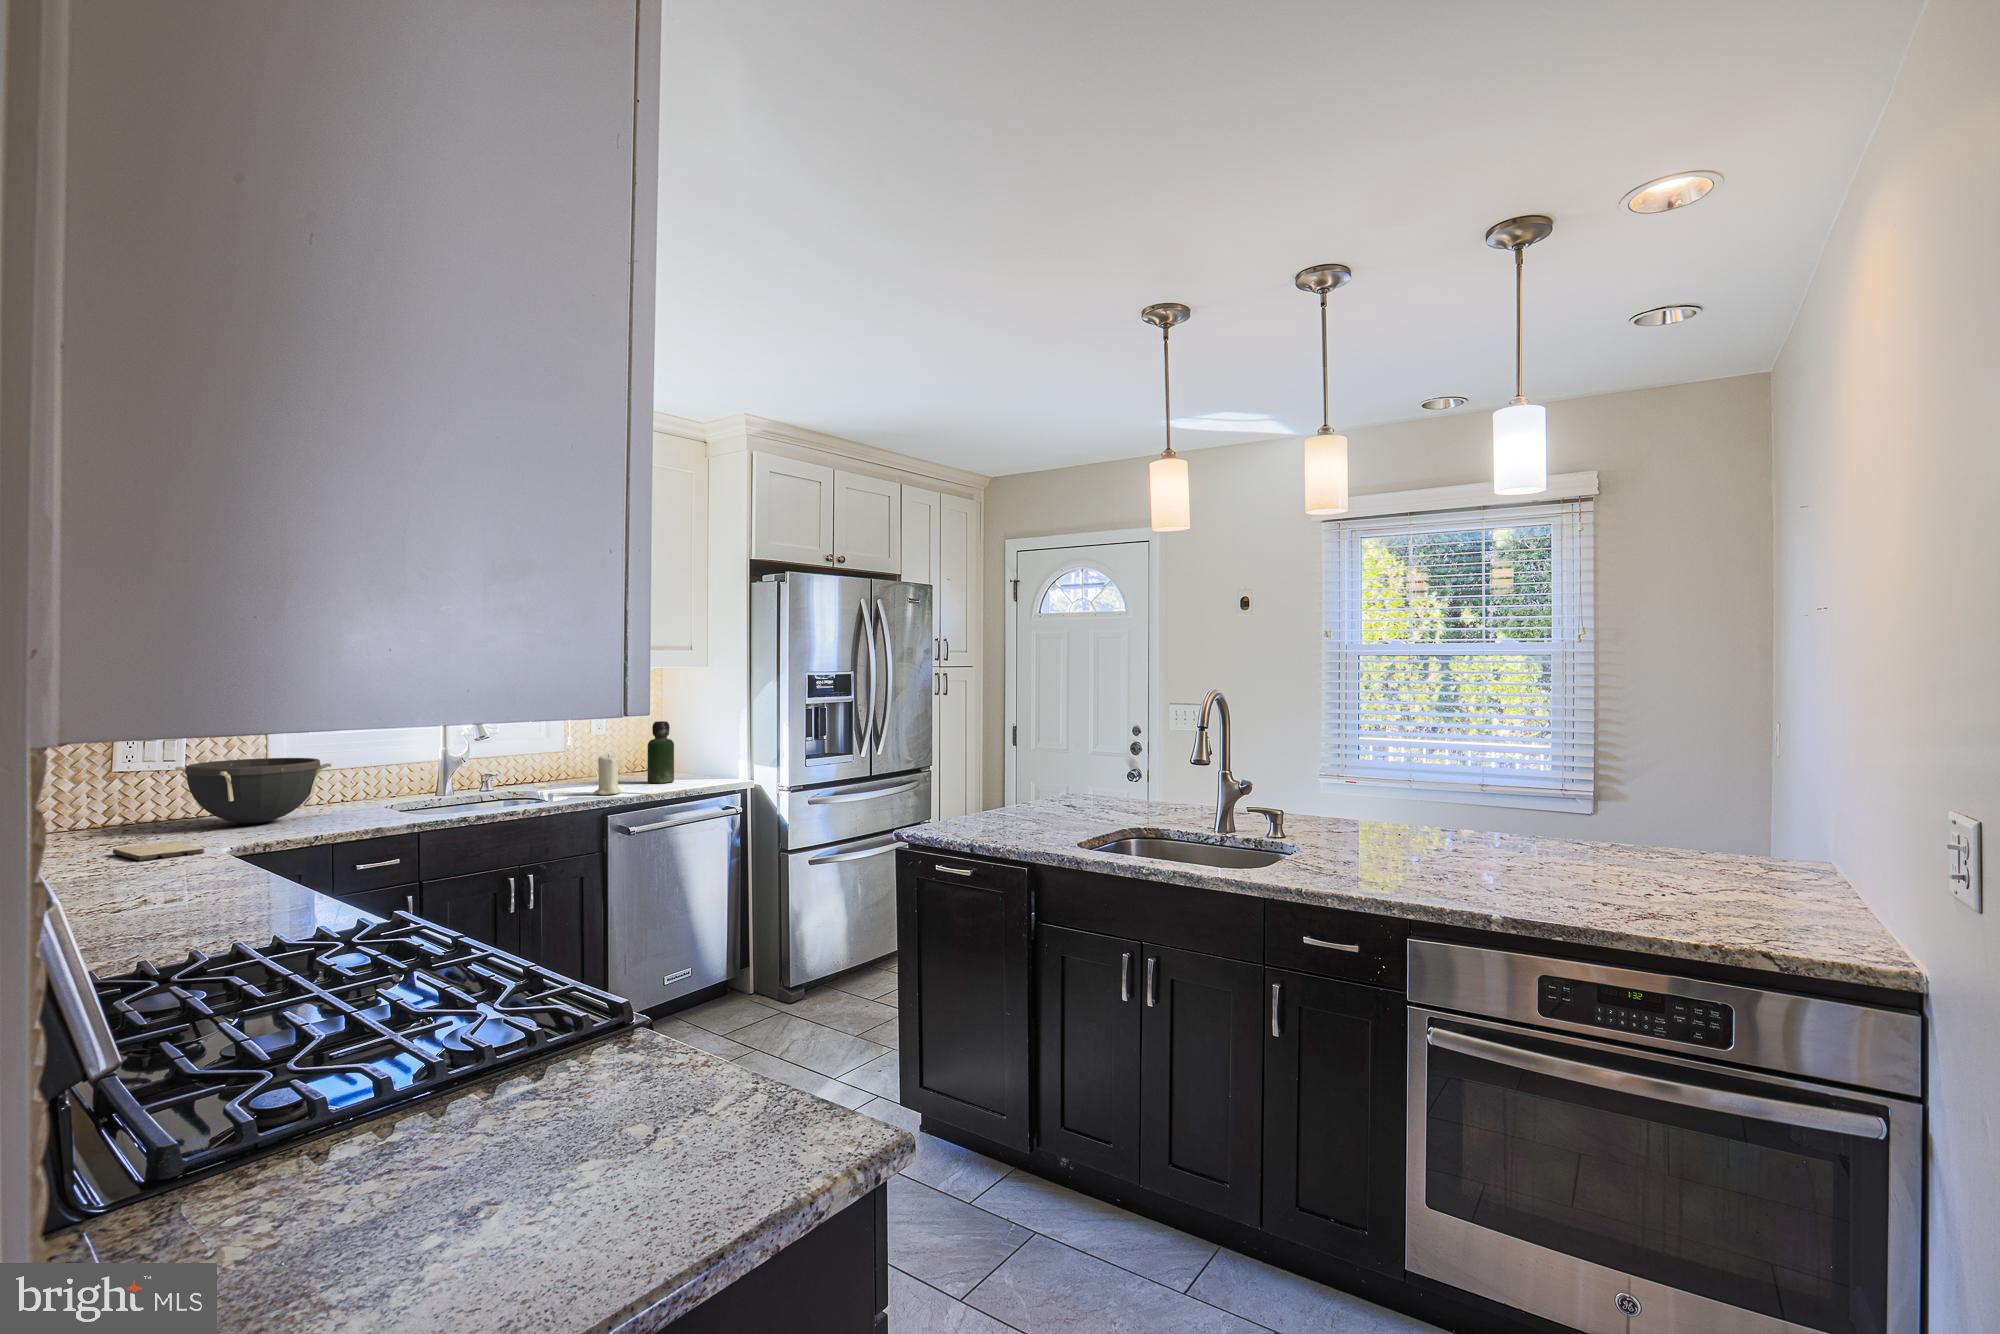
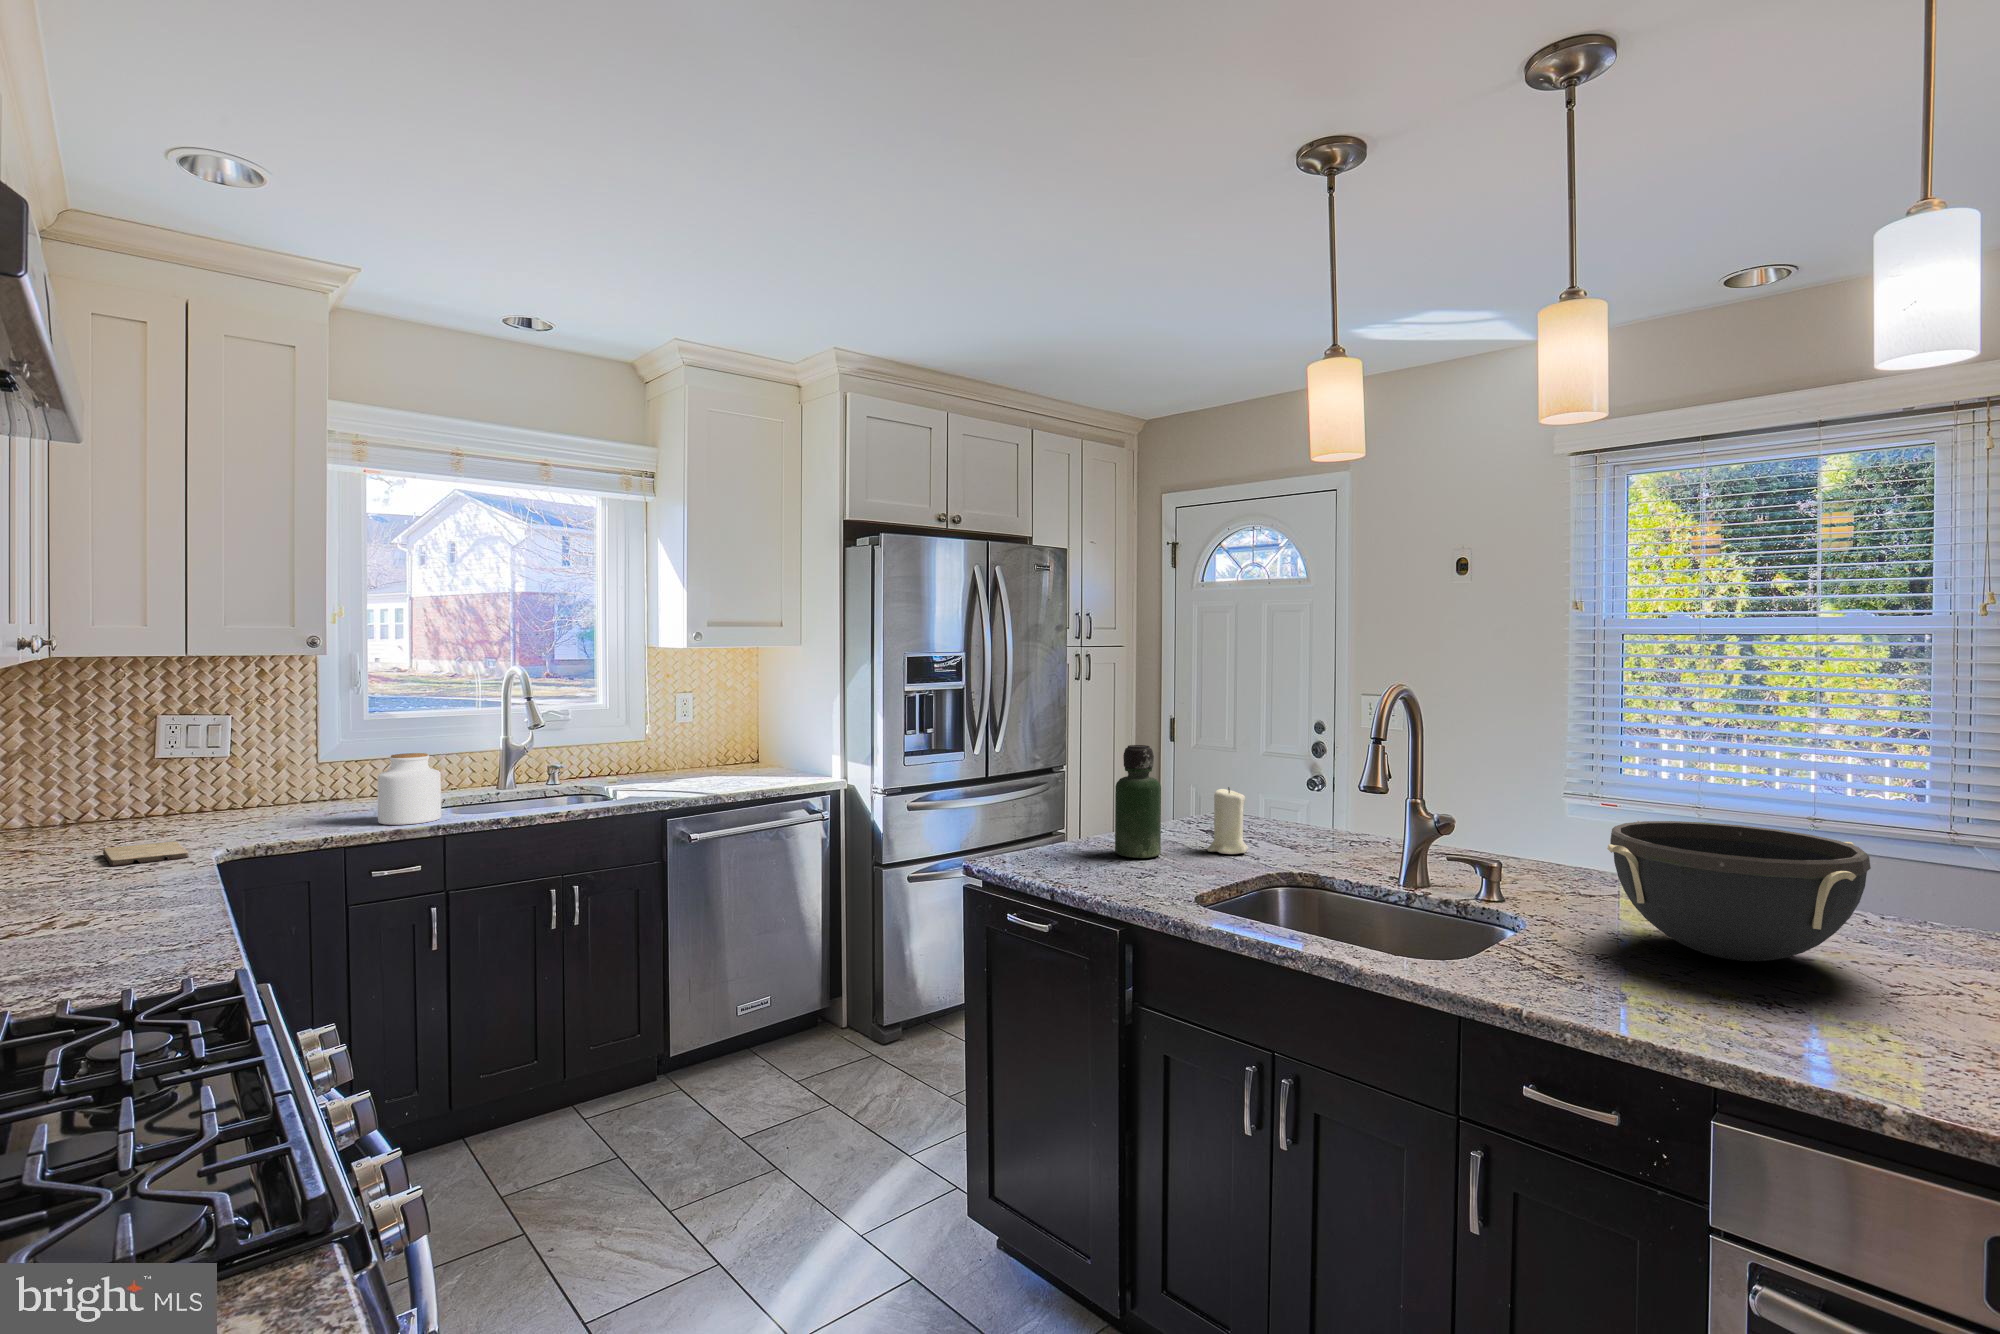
bottle: present [648,721,674,783] -> present [1115,745,1161,858]
candle: present [594,754,622,795] -> present [1207,787,1248,854]
bowl: present [175,758,332,824] -> present [1607,821,1871,961]
jar: none [352,761,410,824] -> present [378,753,441,825]

